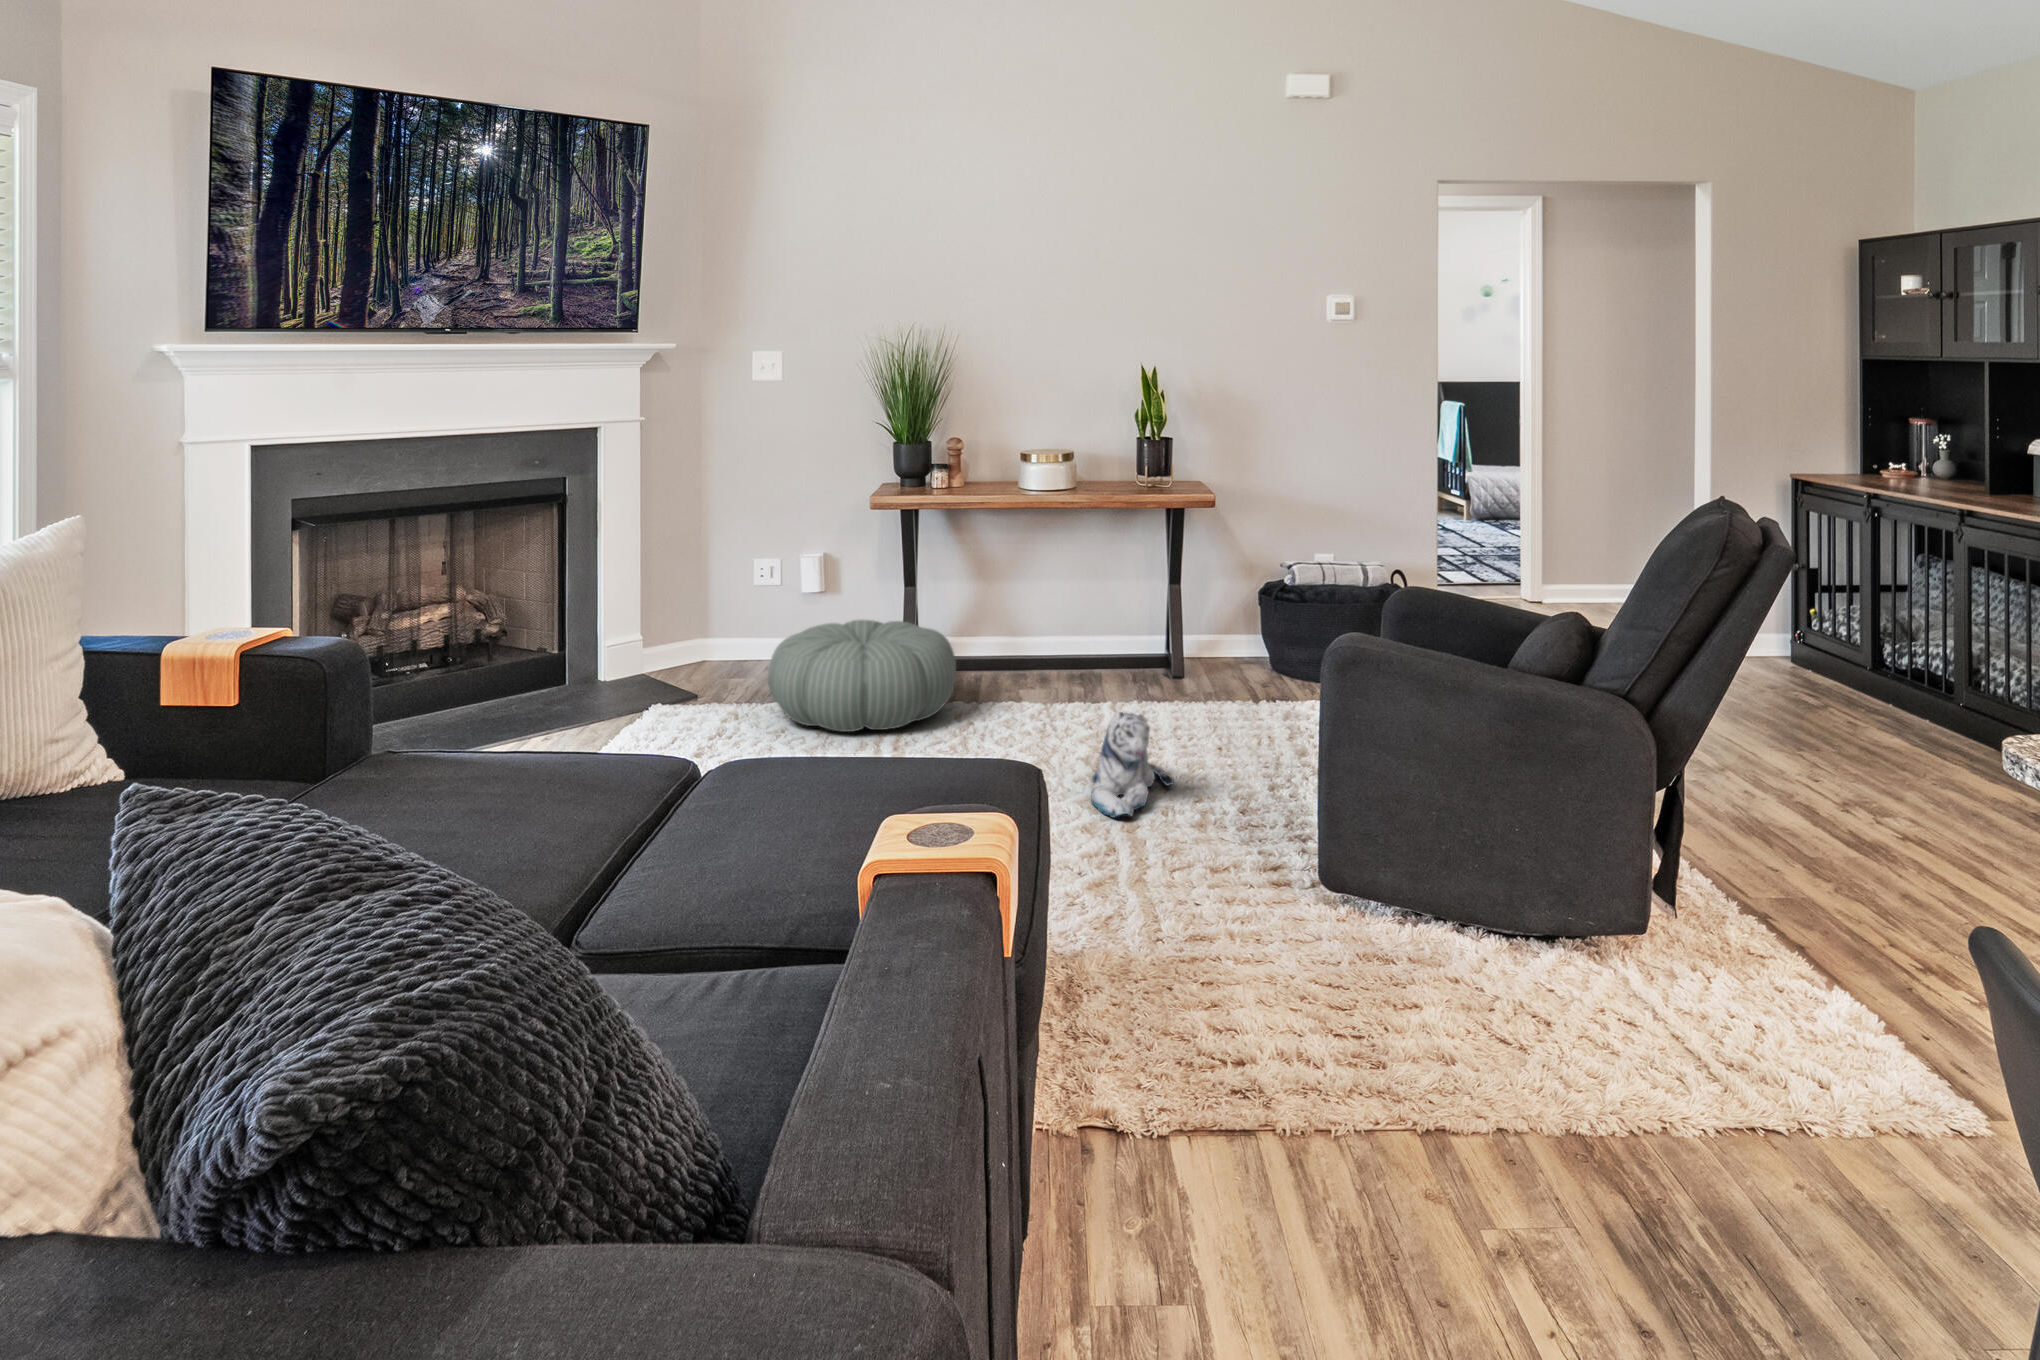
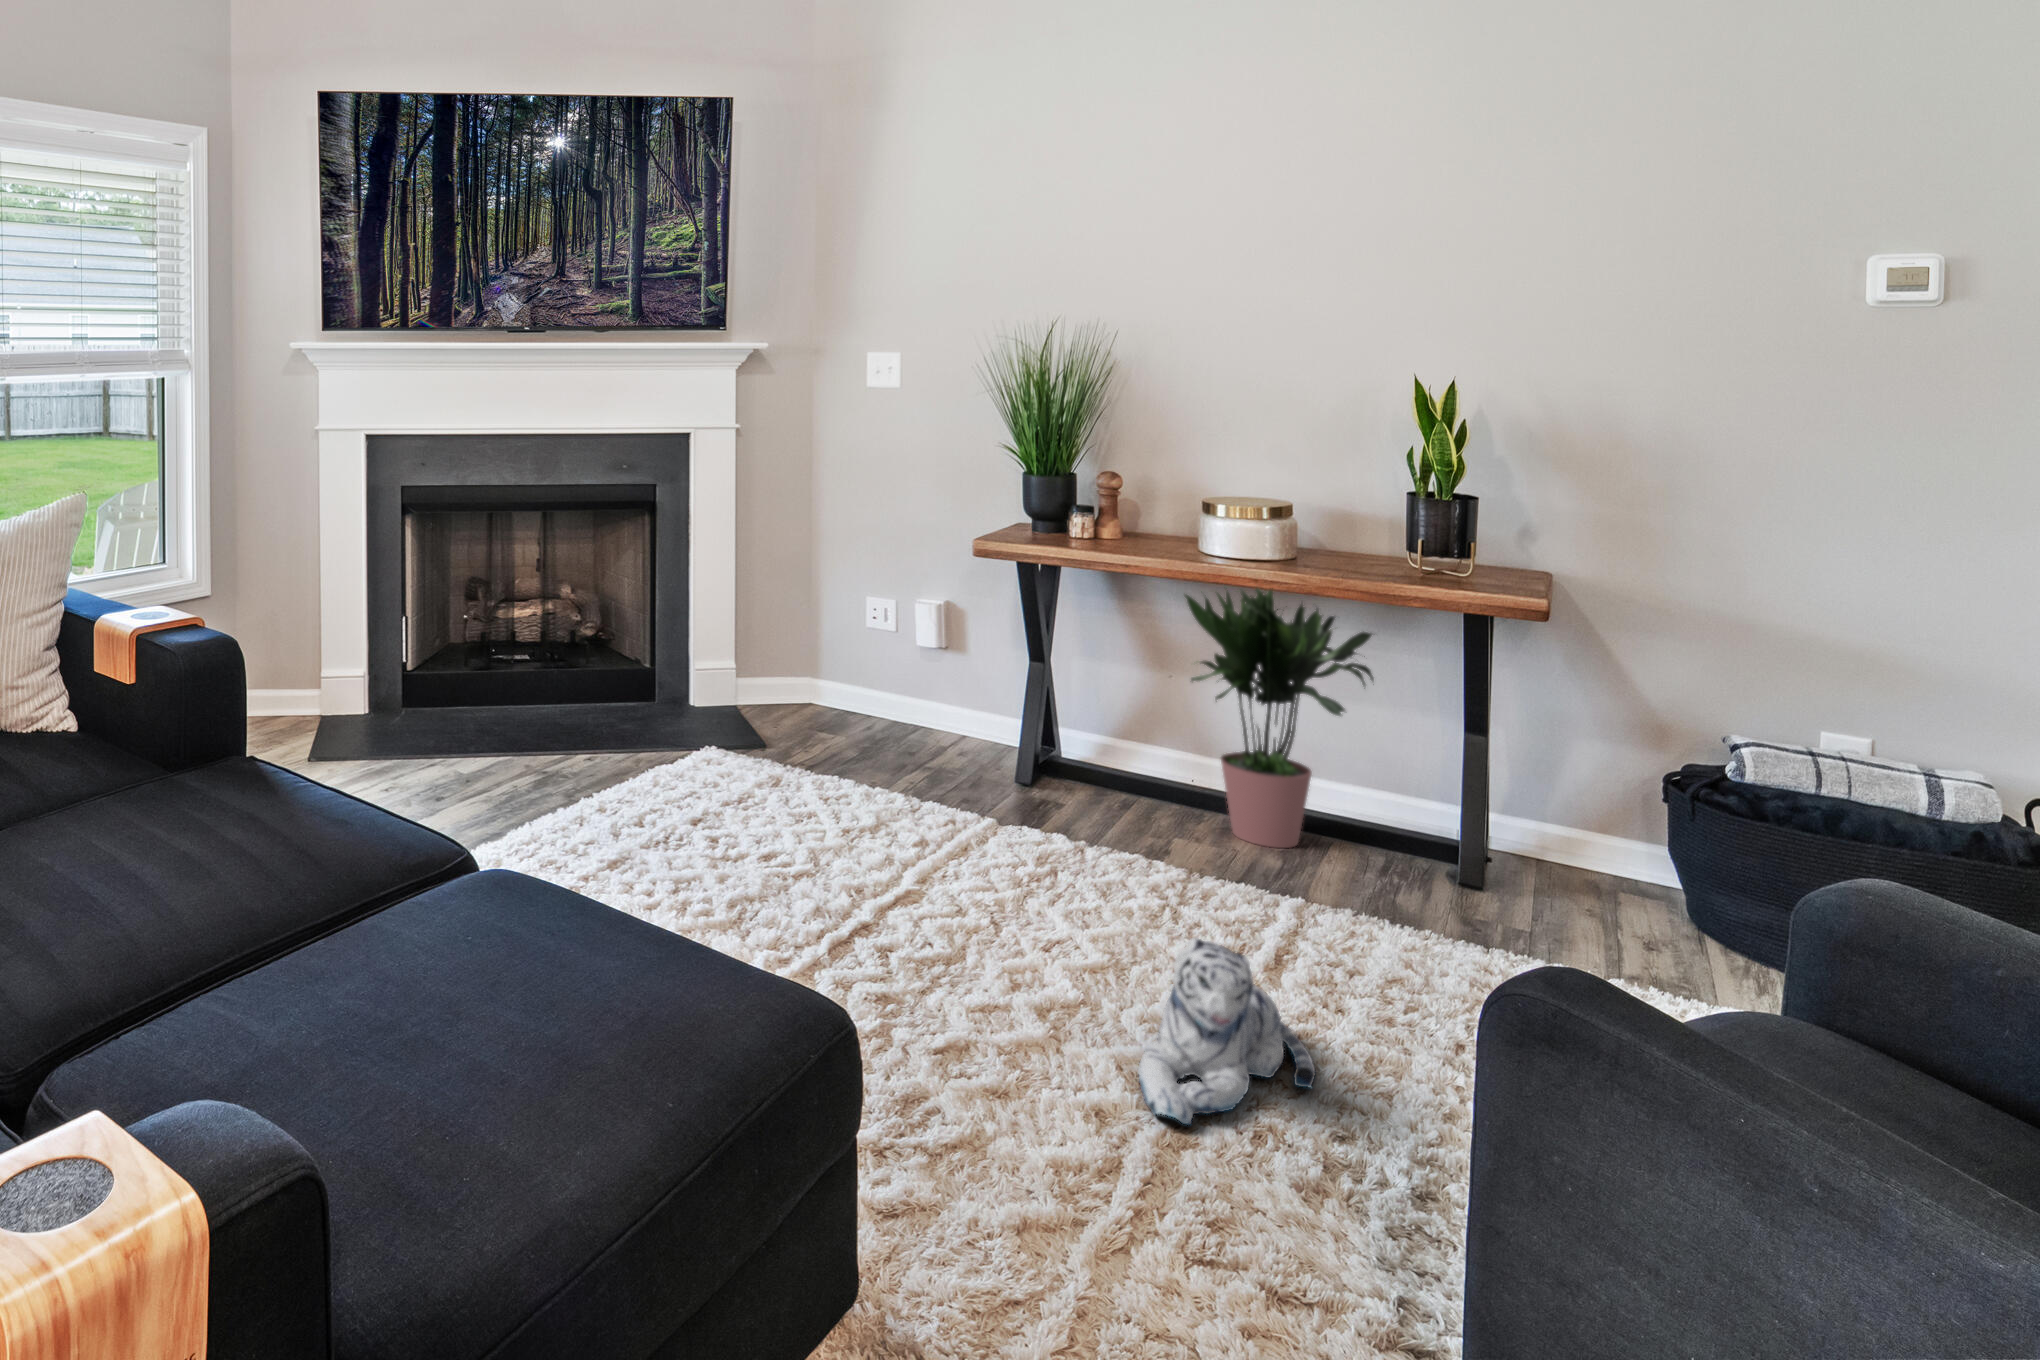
potted plant: none [1014,508,1134,684] -> present [1185,588,1374,848]
pouf: present [768,620,956,732] -> none [806,693,1061,853]

